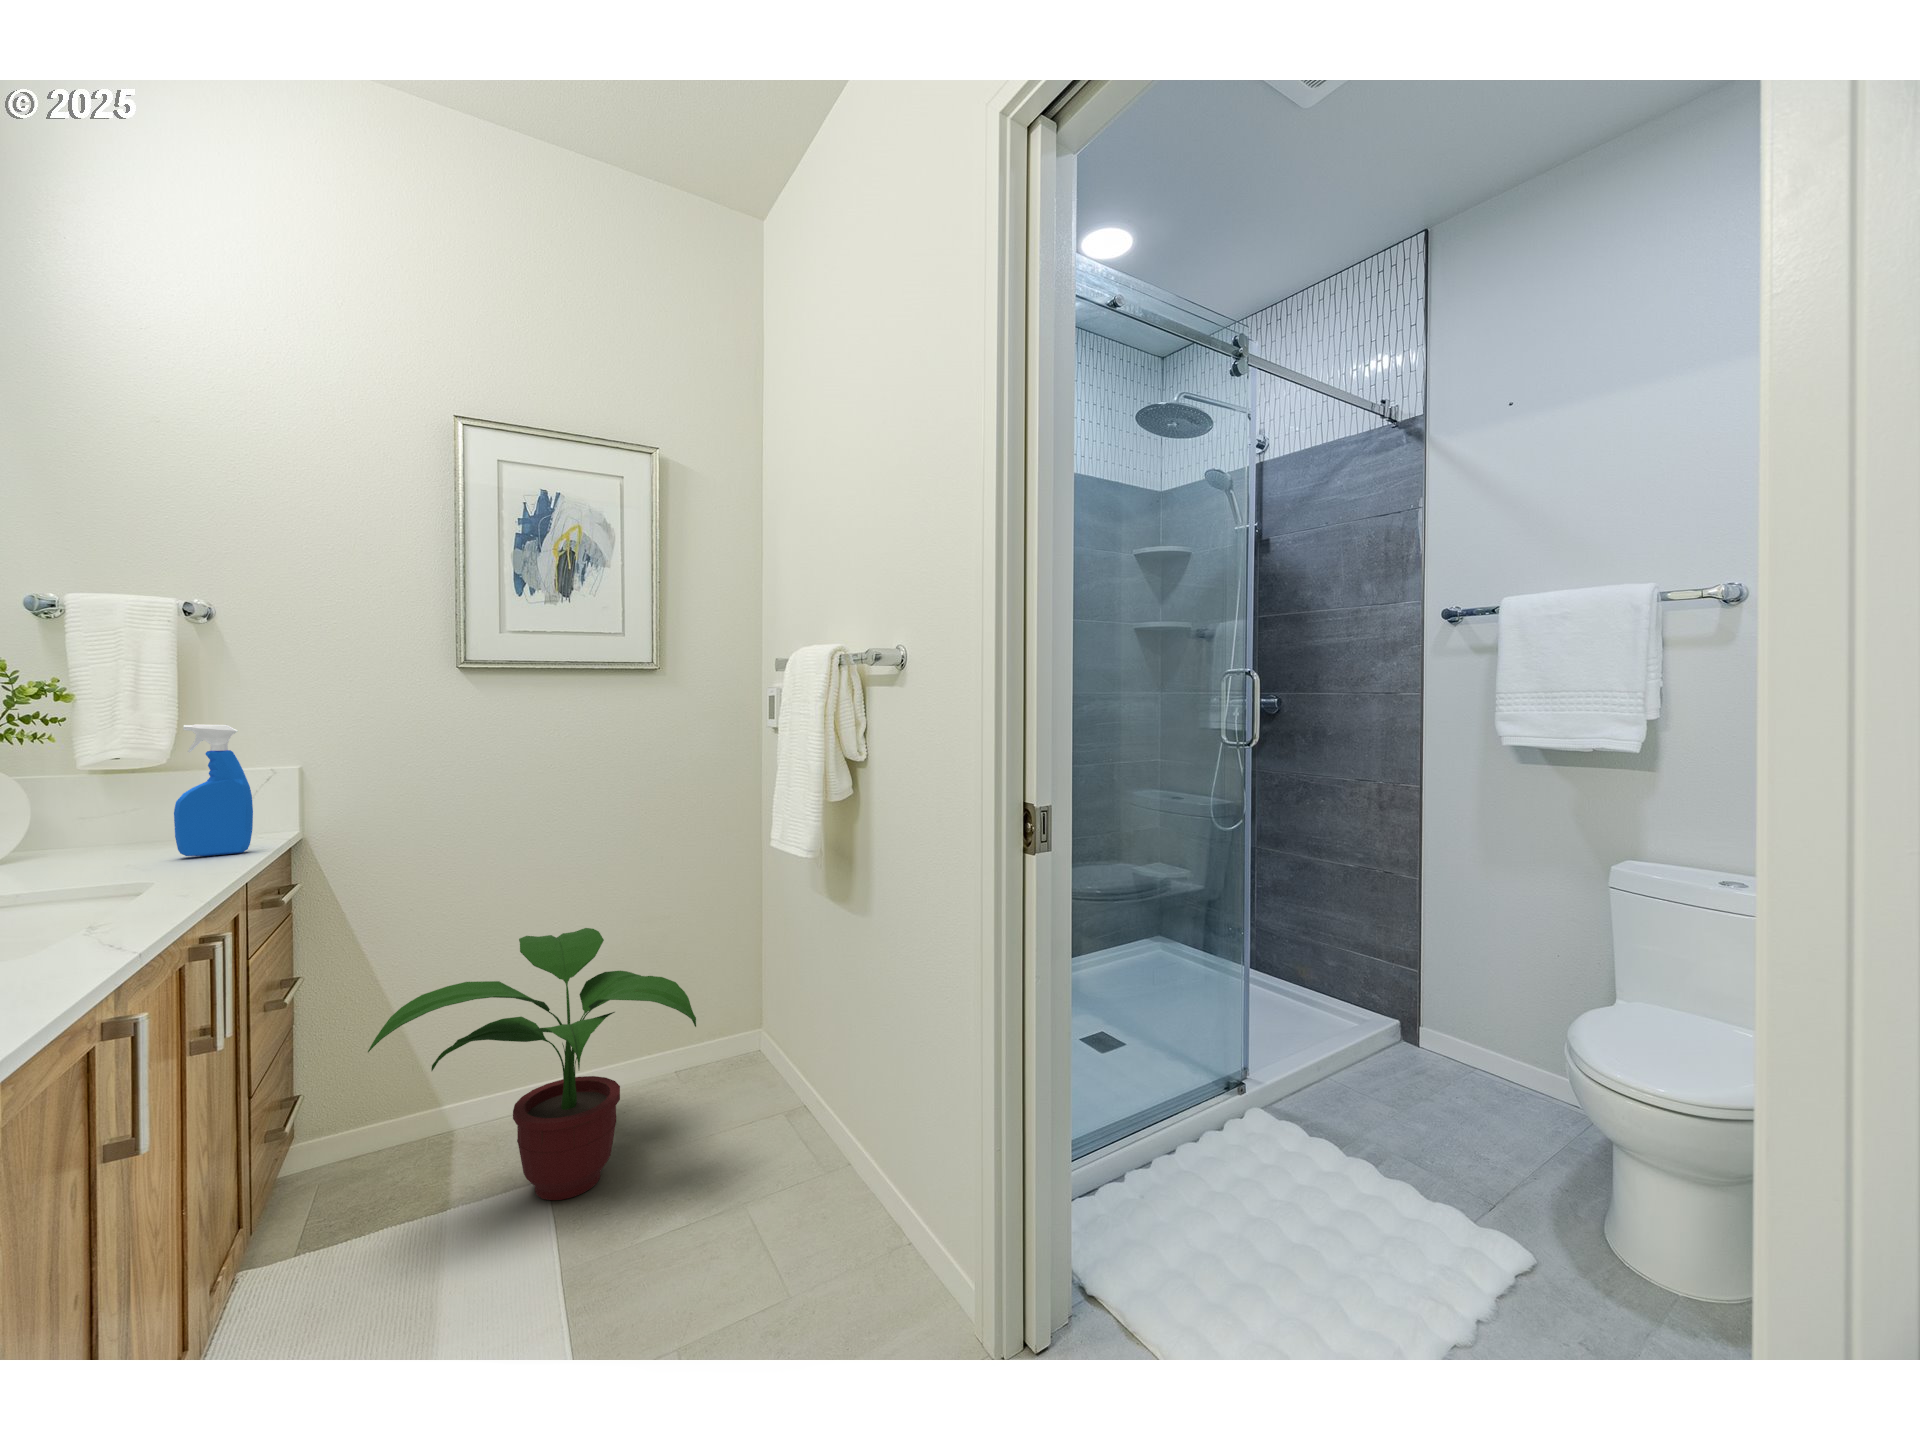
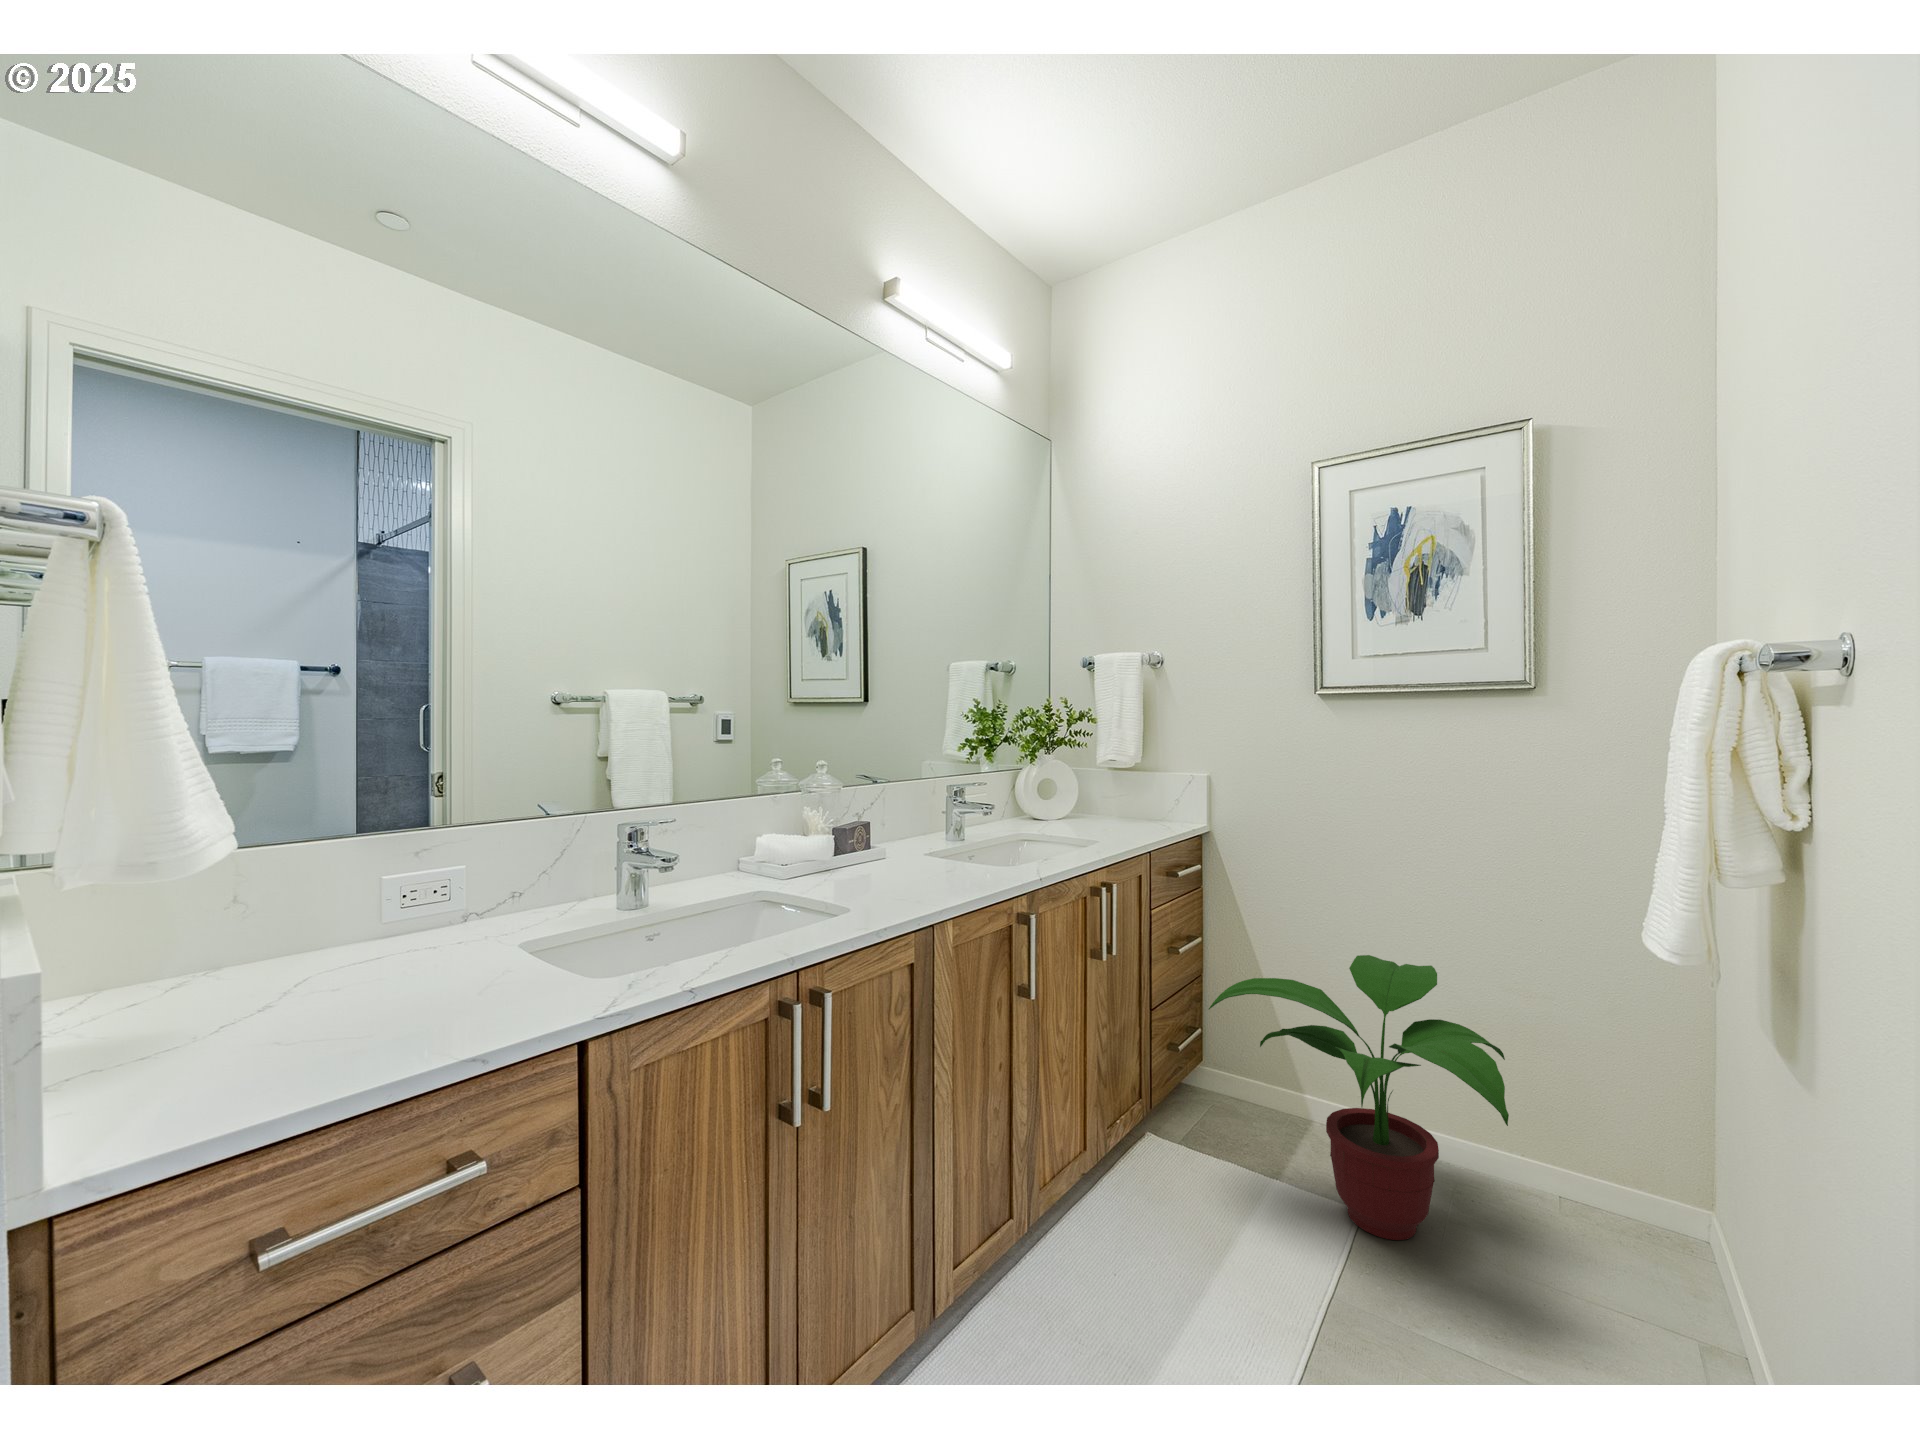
spray bottle: present [174,724,253,856] -> none [1119,743,1159,835]

